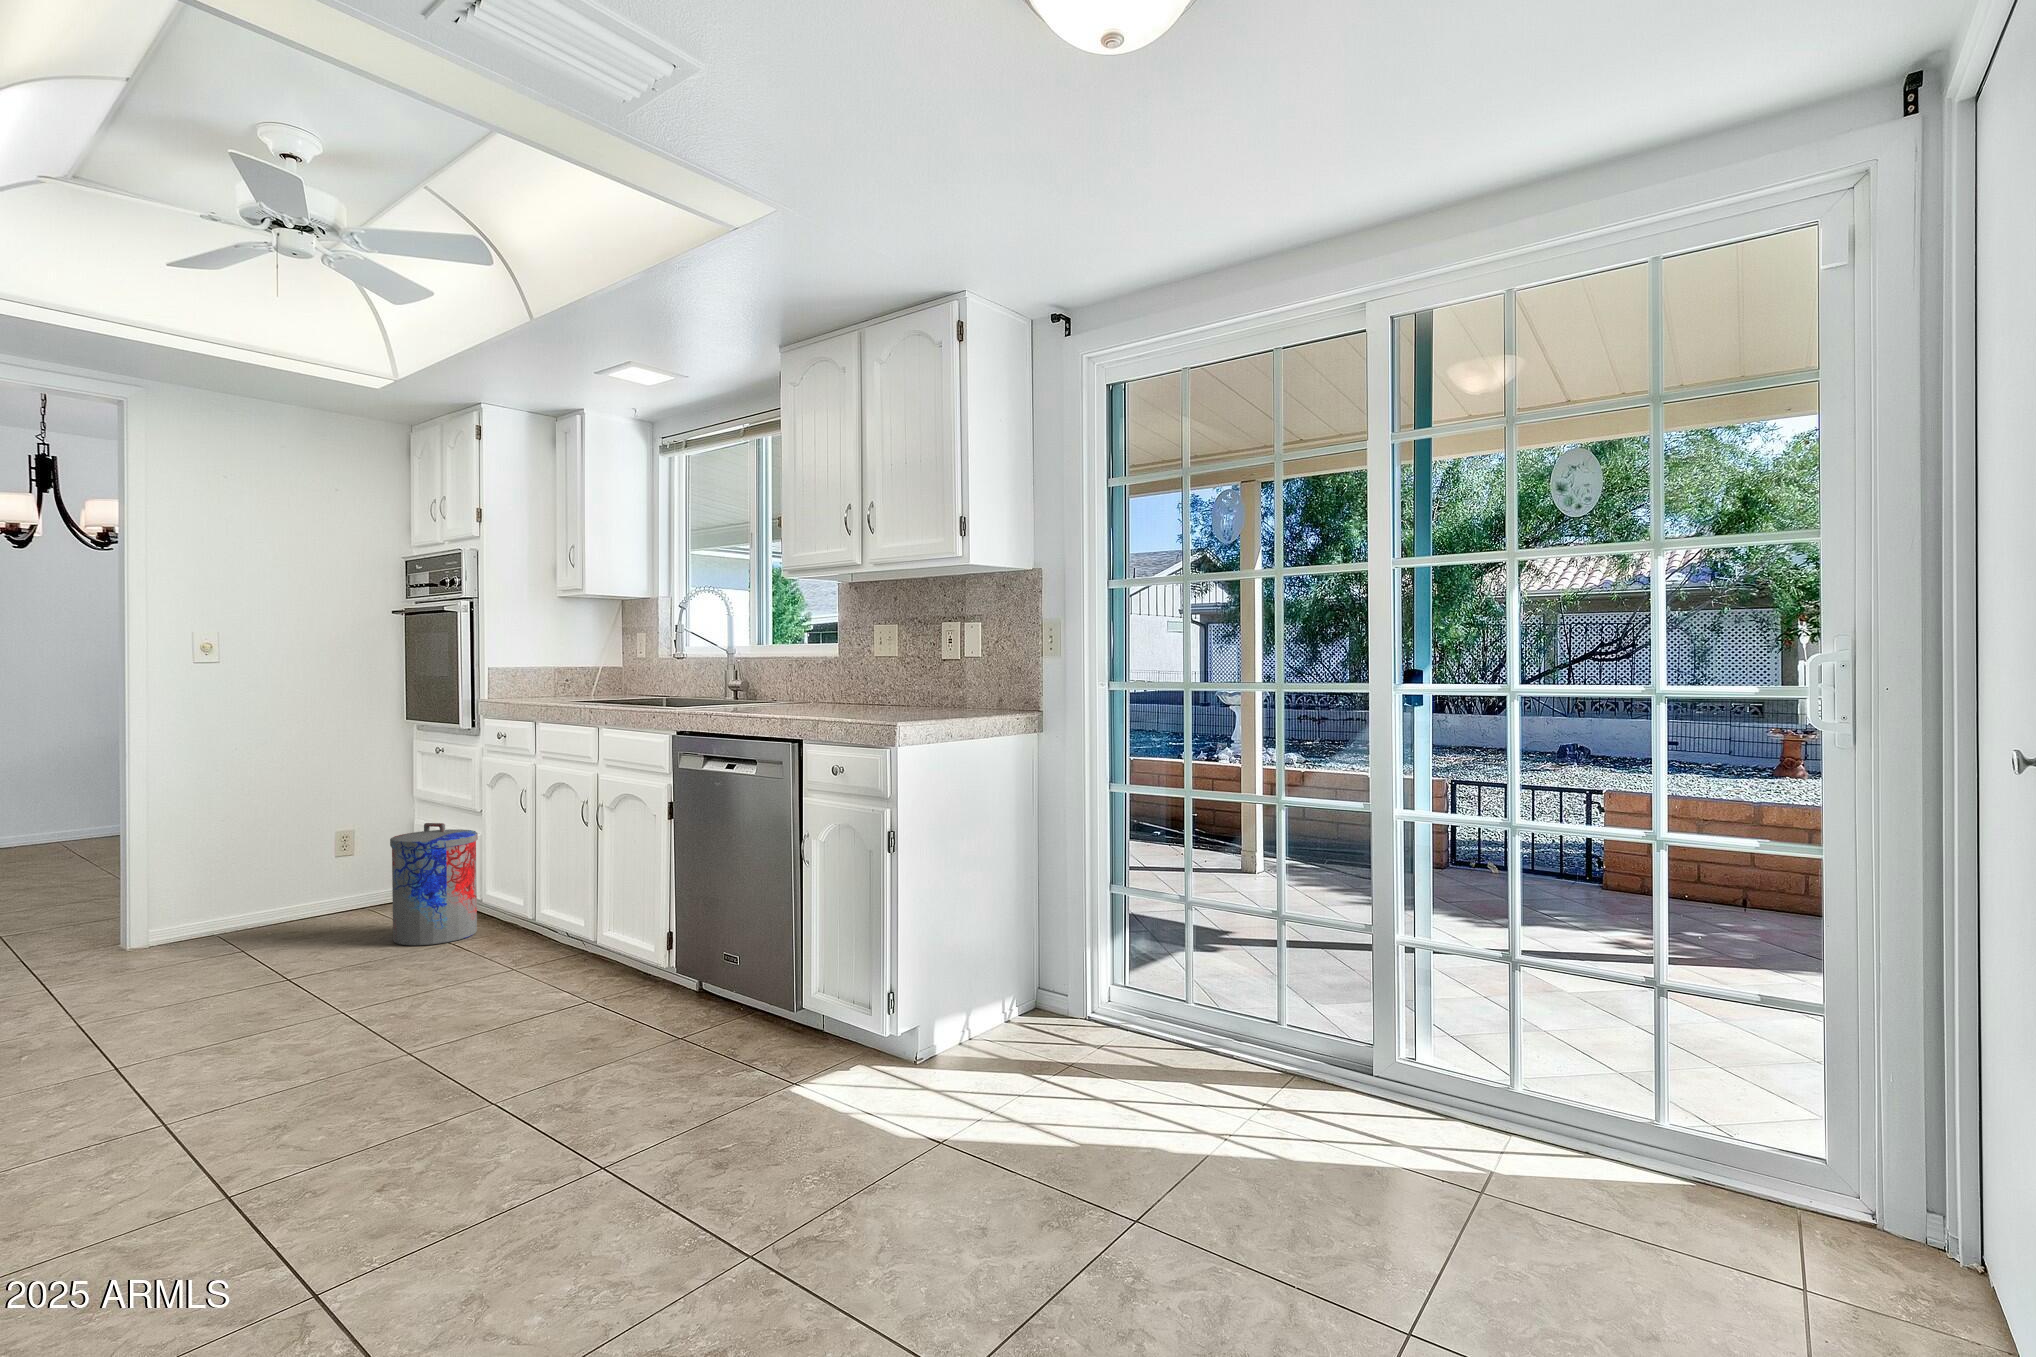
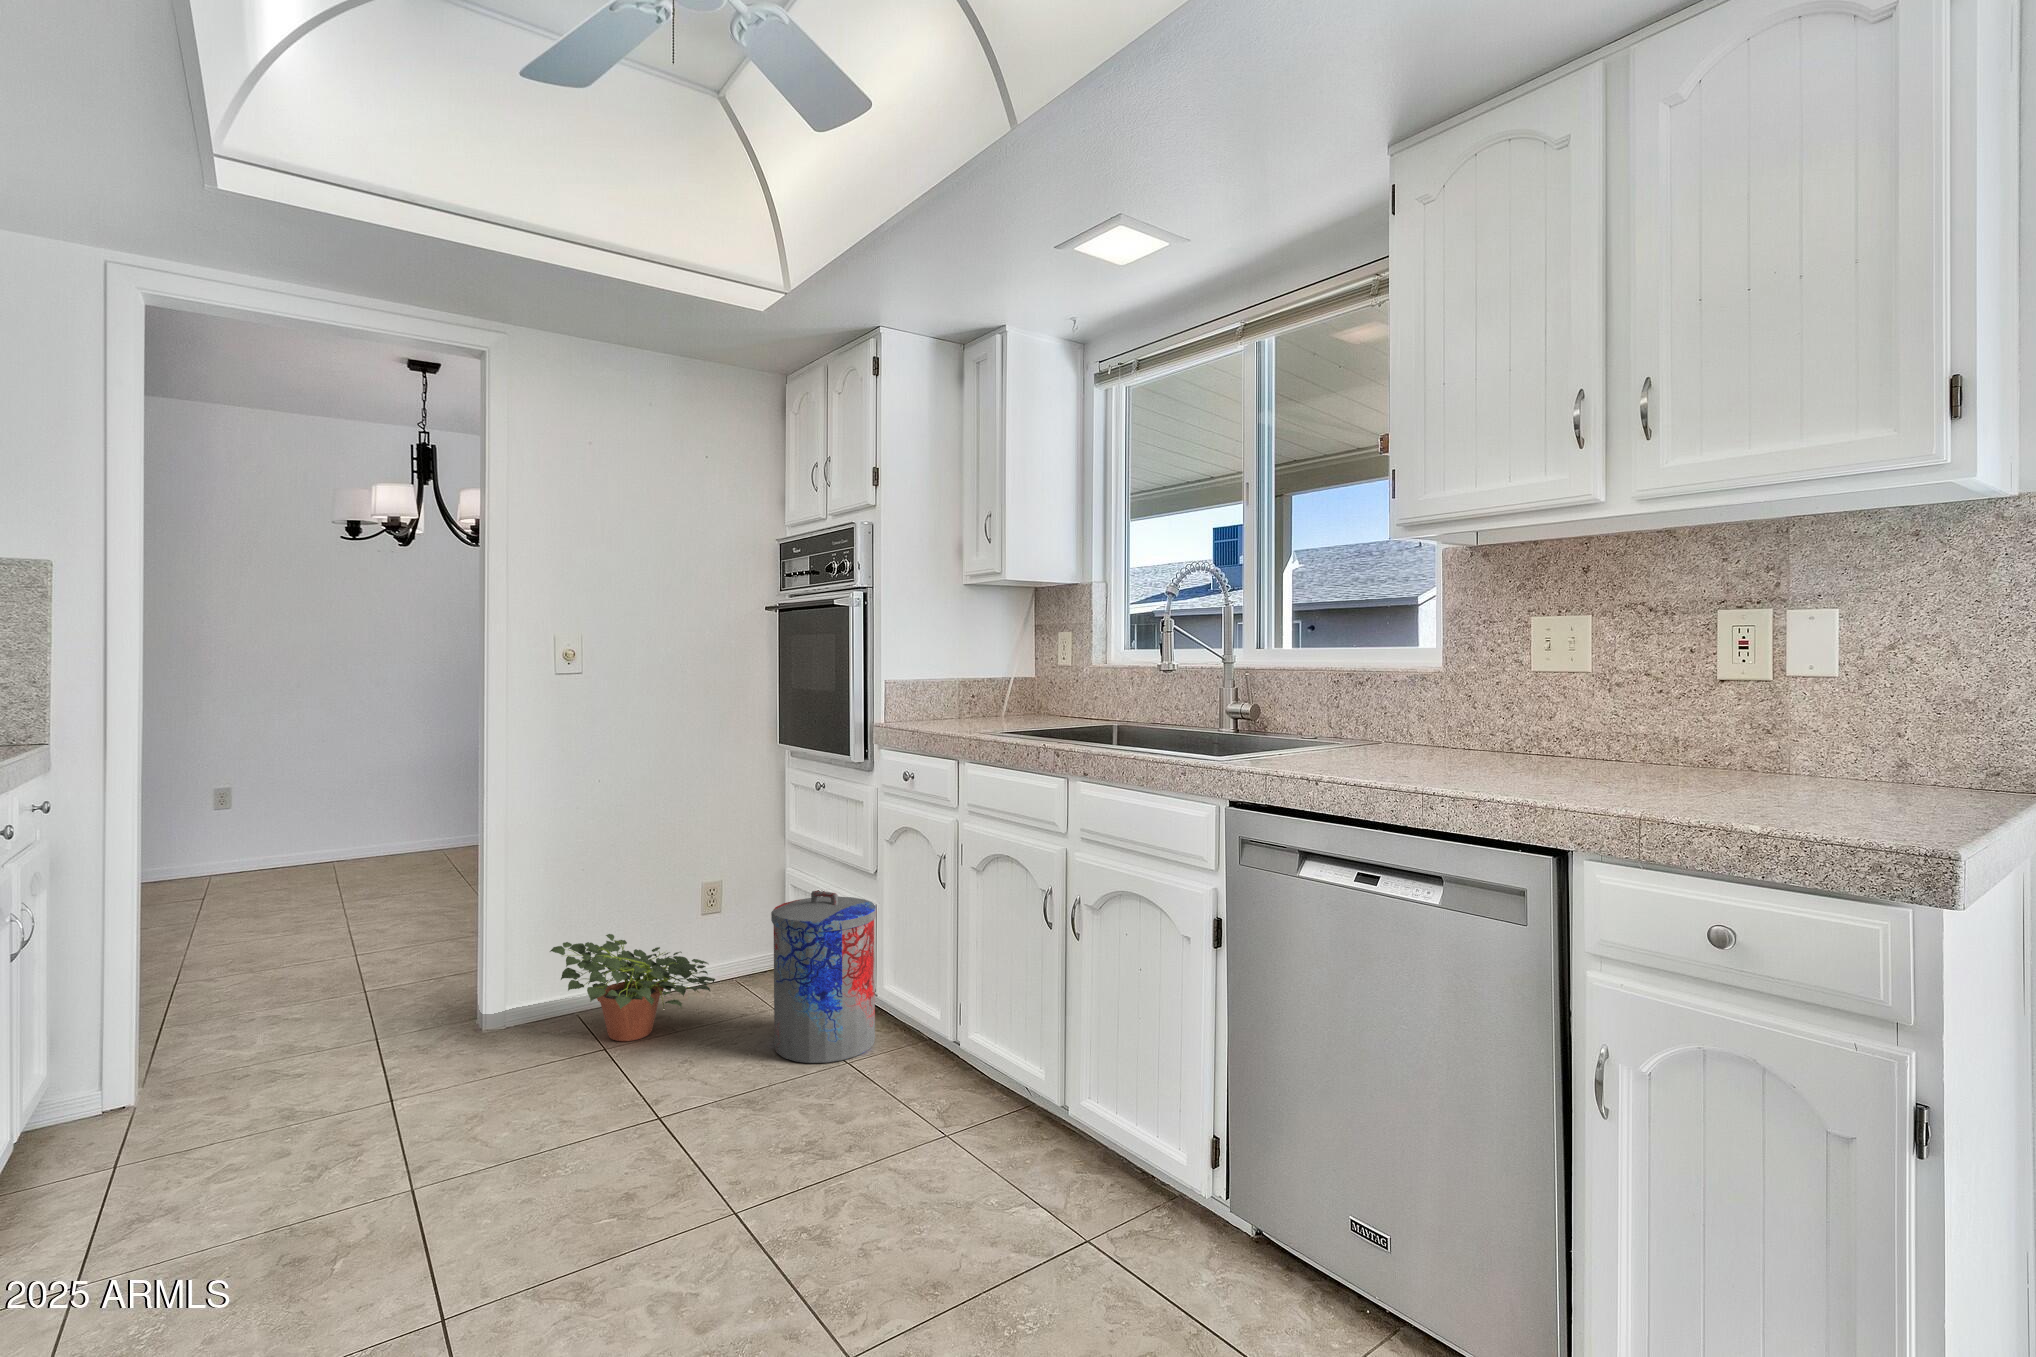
potted plant: none [195,868,347,945] -> present [550,934,715,1041]

